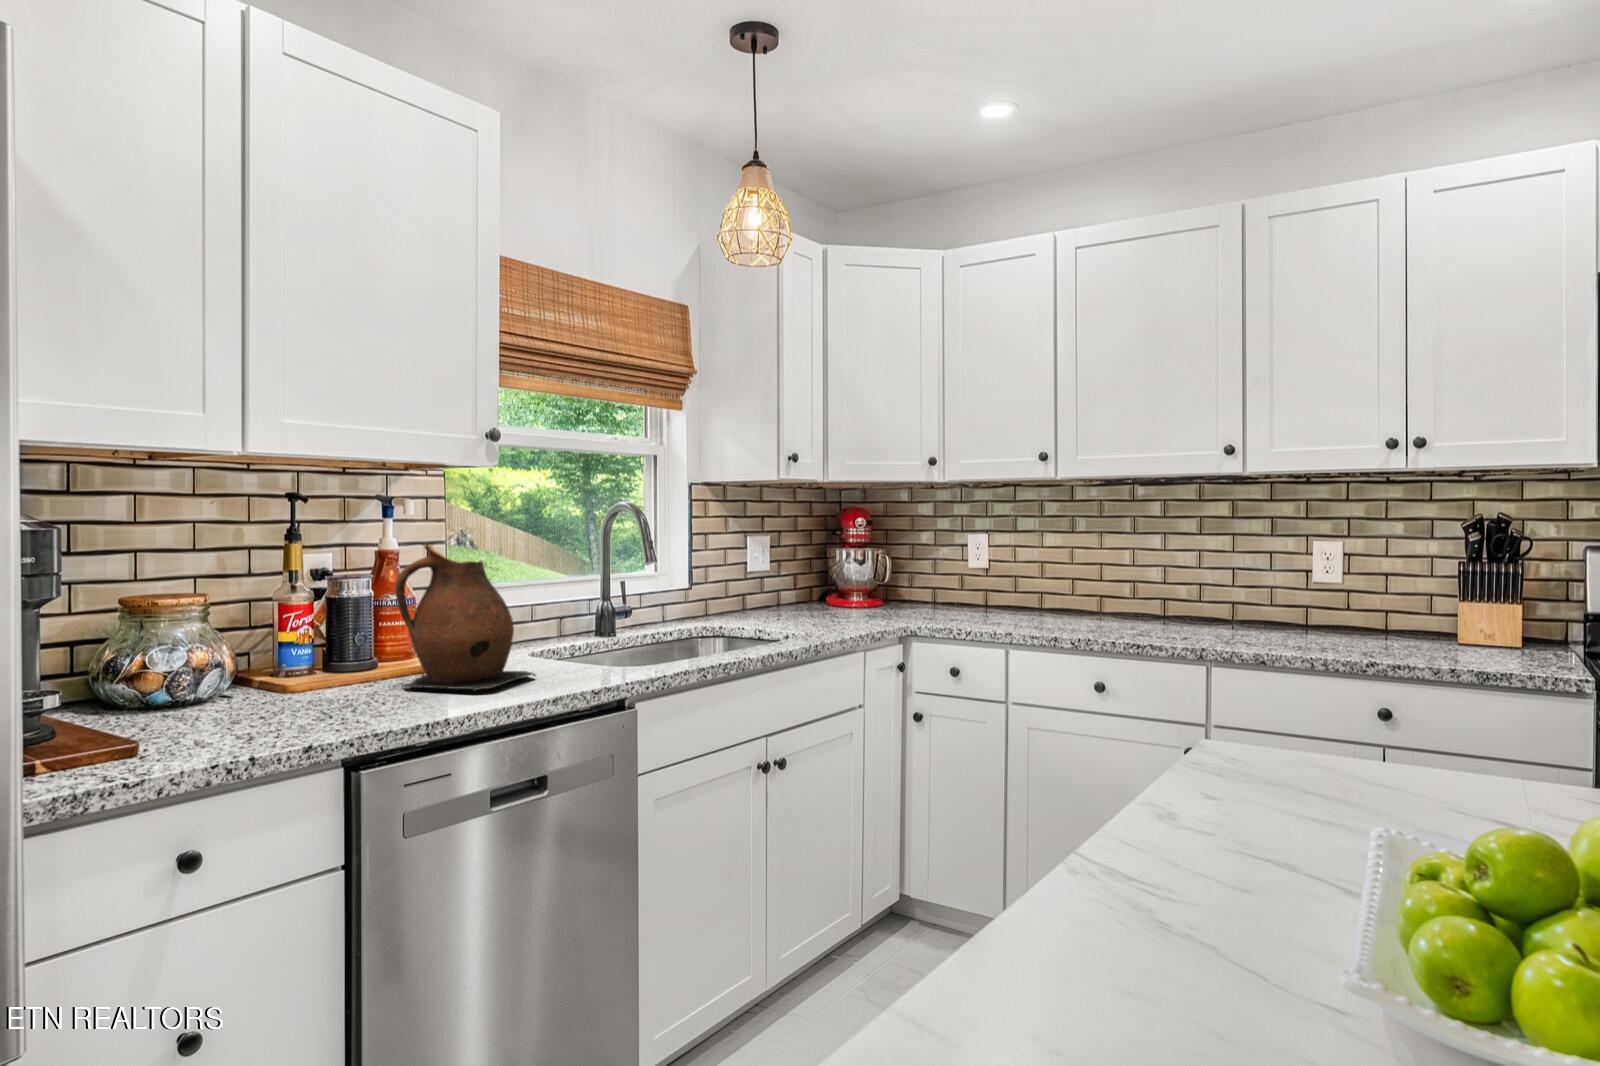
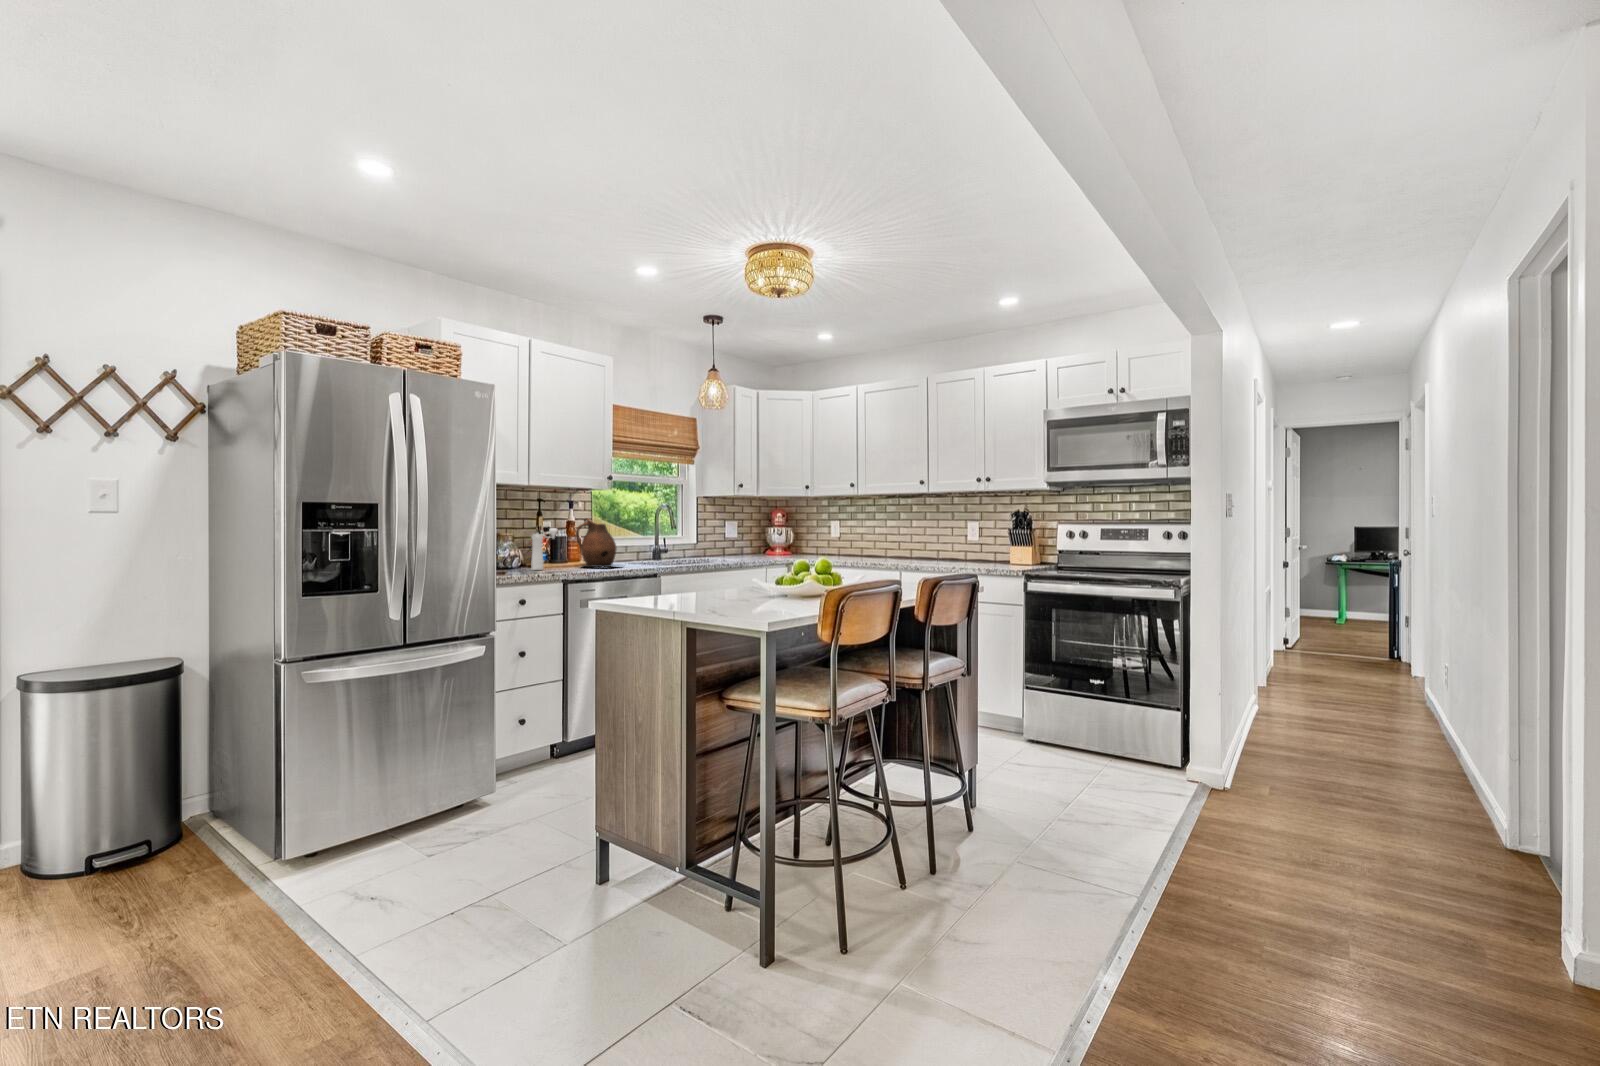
pepper mill: none [246,579,338,716] -> present [531,528,557,570]

